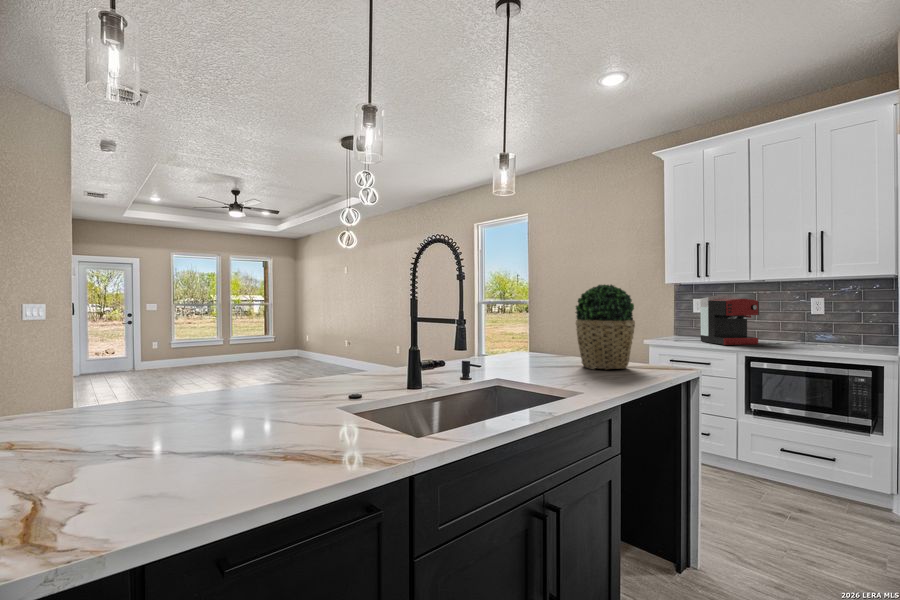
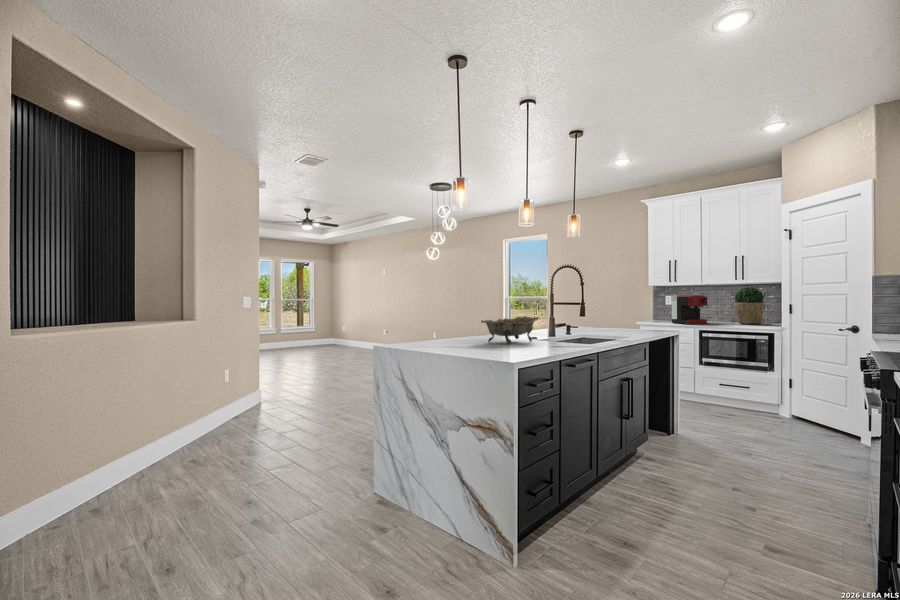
potted plant: present [575,285,635,370] -> present [735,287,764,324]
decorative bowl: none [100,360,288,451] -> present [481,316,539,344]

